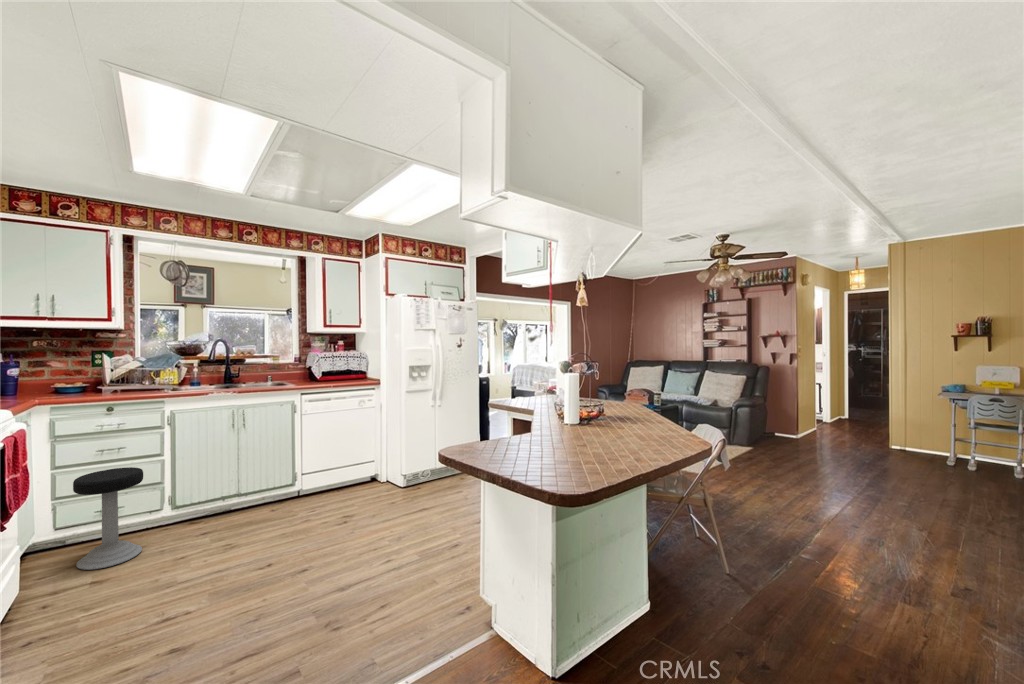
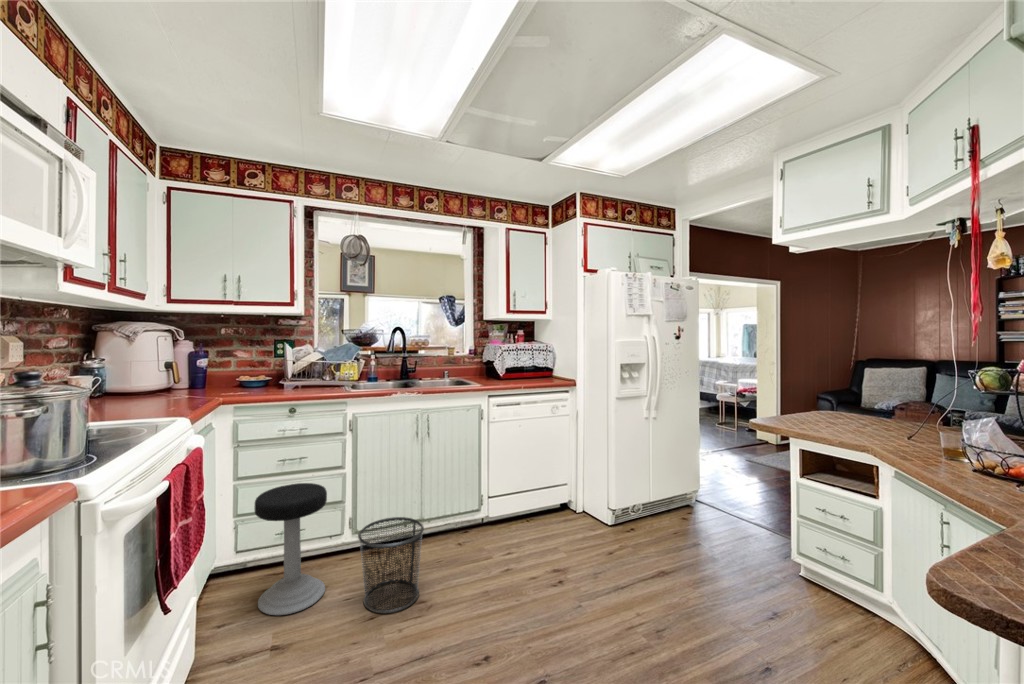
waste bin: none [171,488,231,557] -> present [358,517,424,613]

